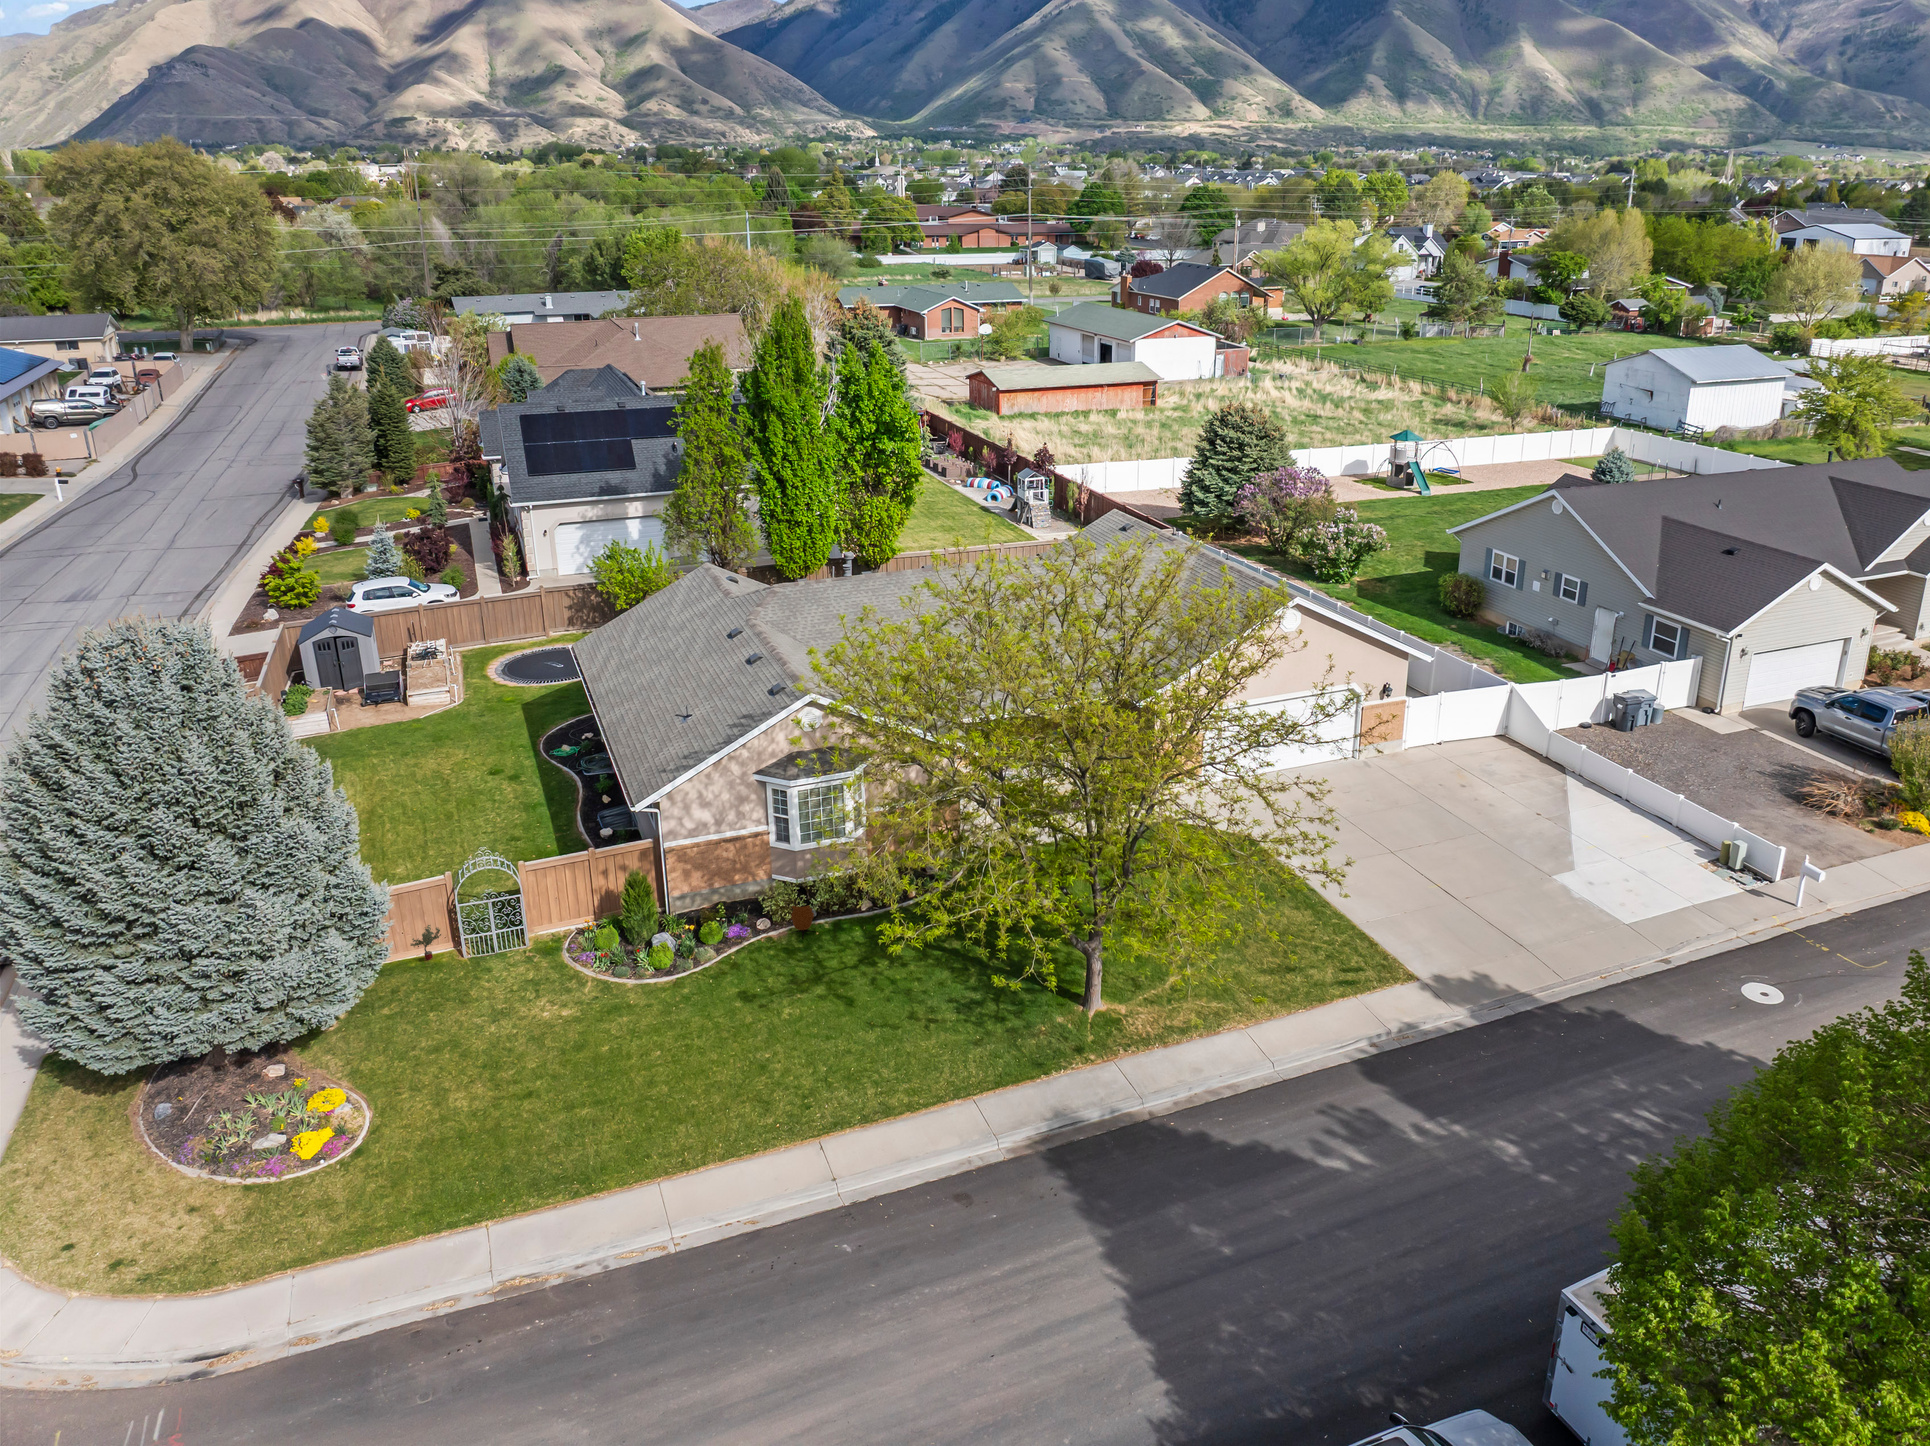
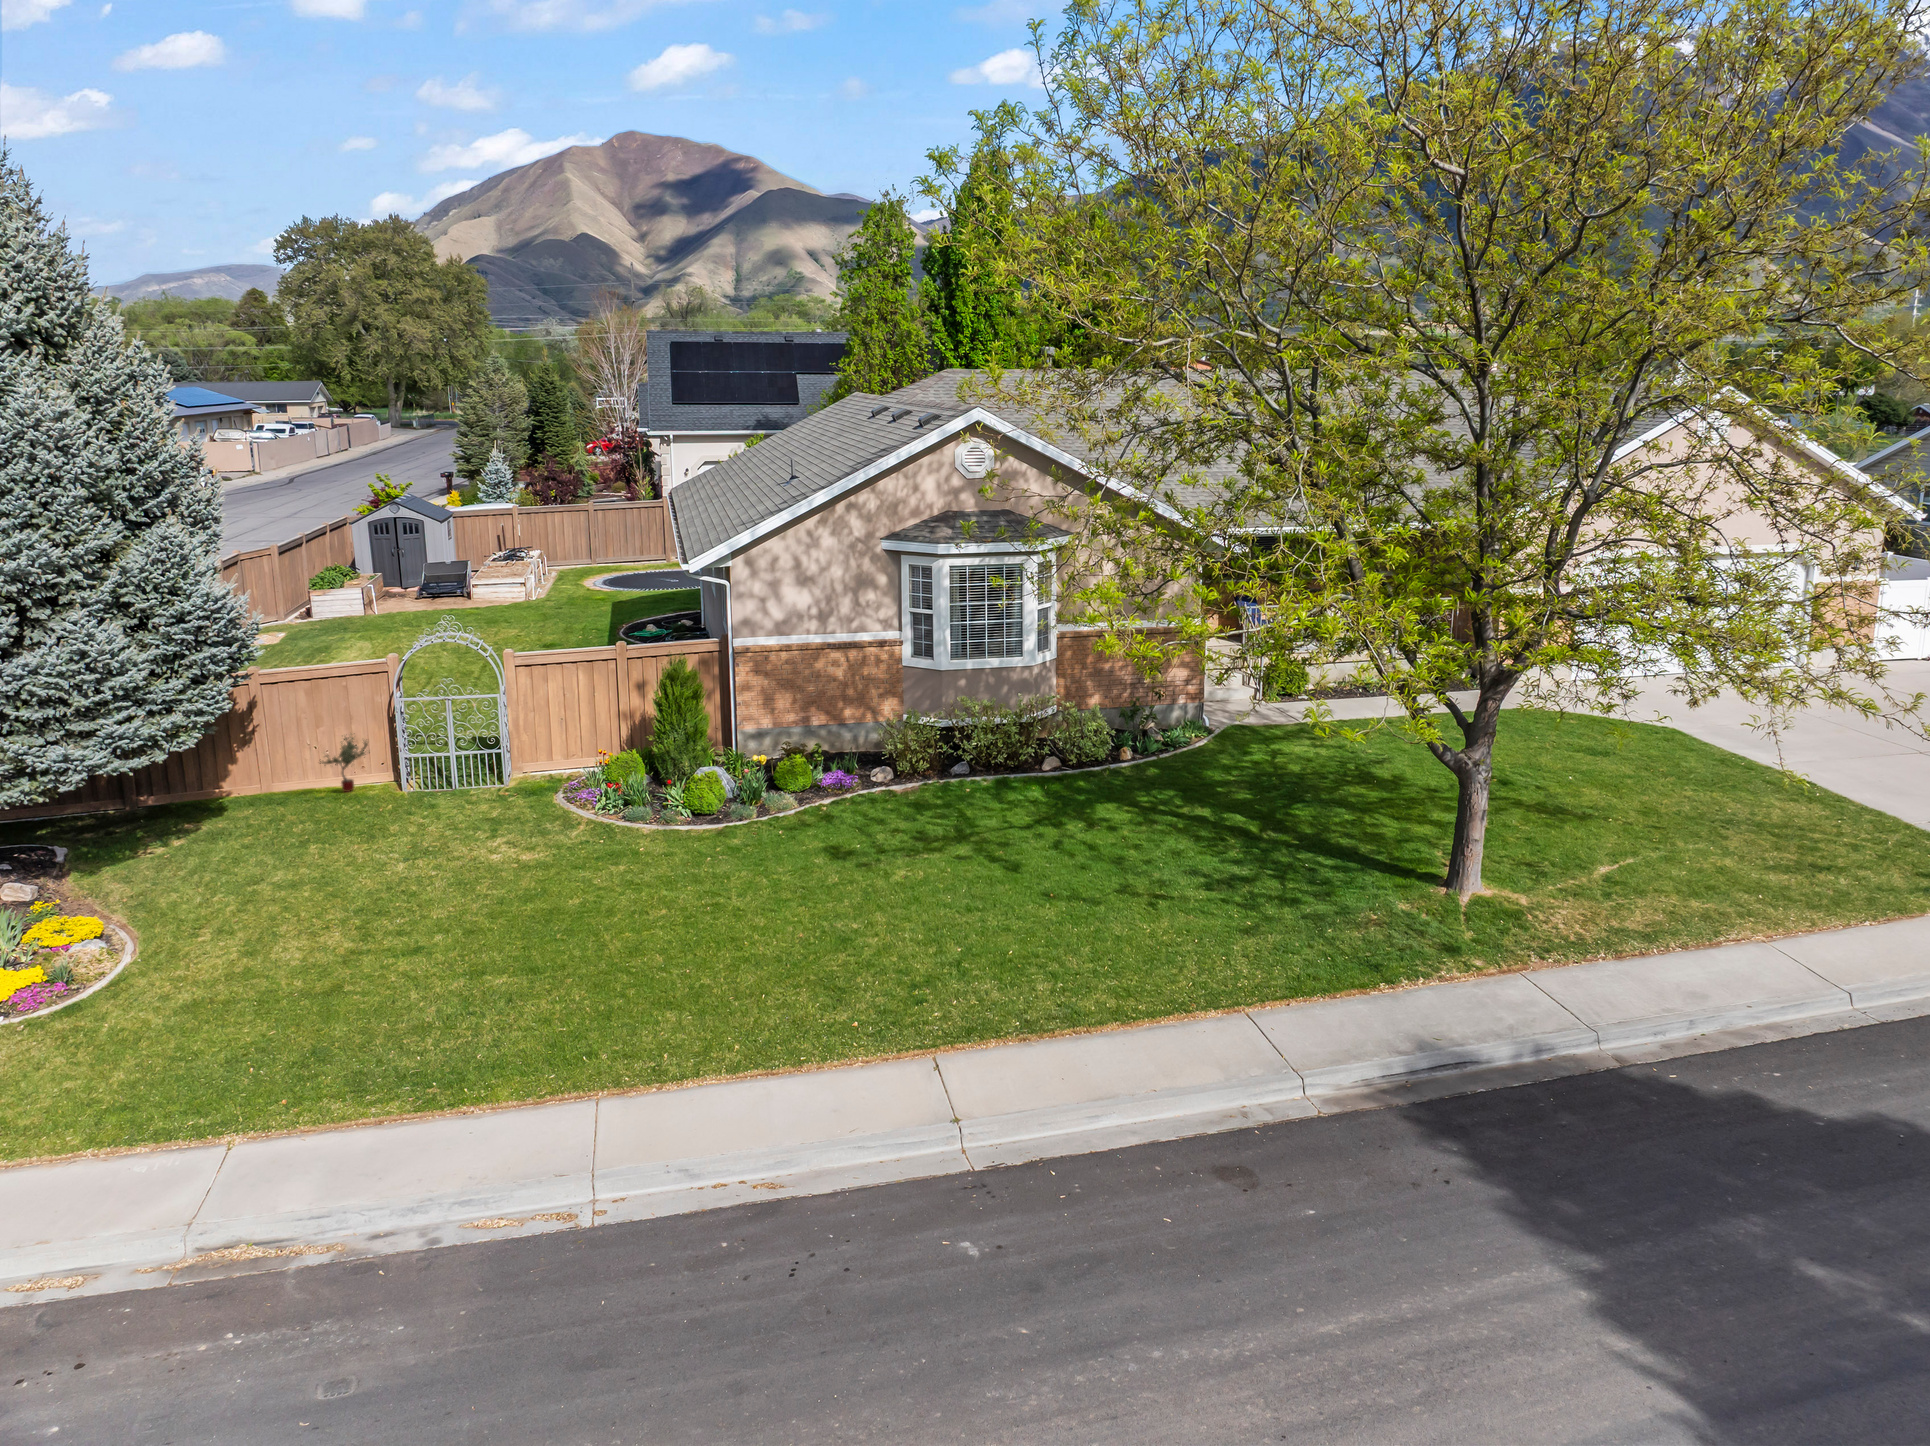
lounge chair: present [791,905,816,939] -> none [926,732,967,796]

